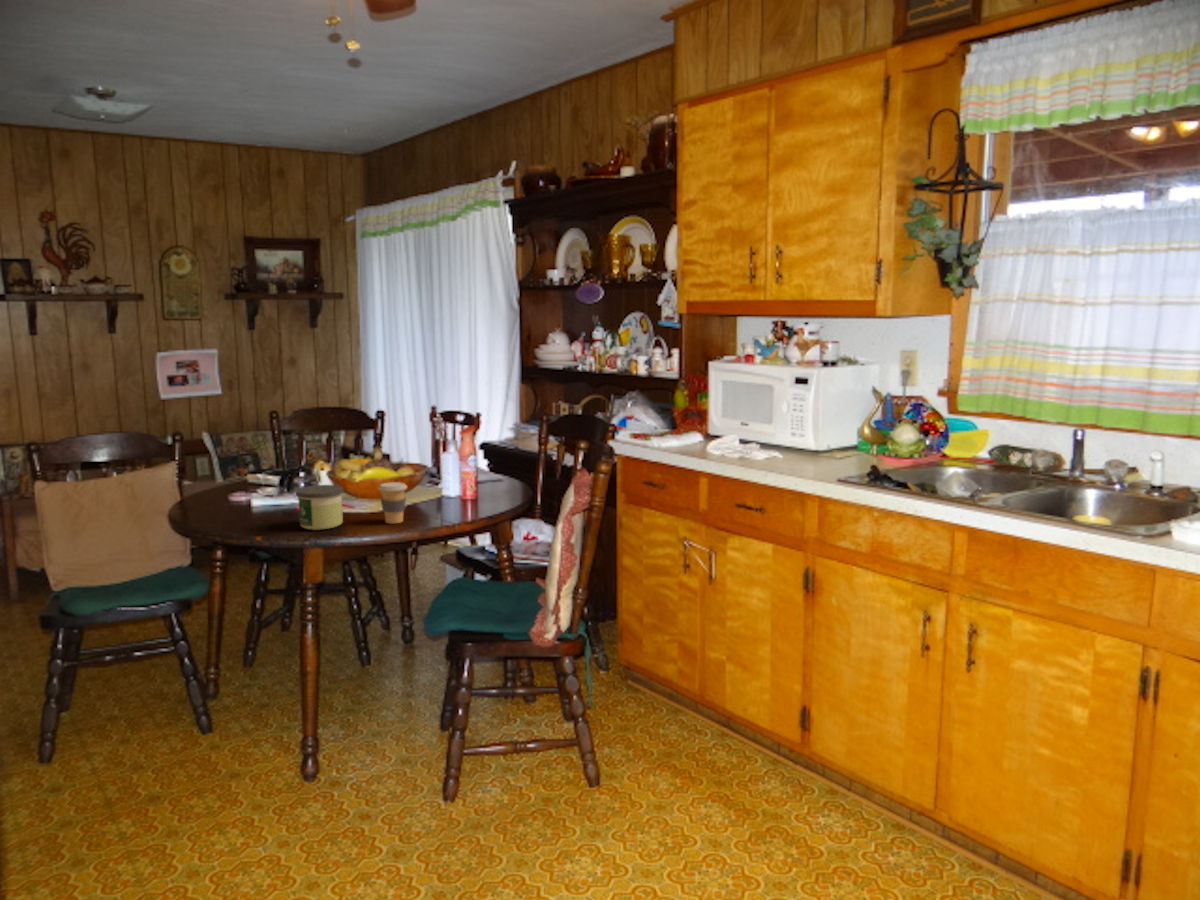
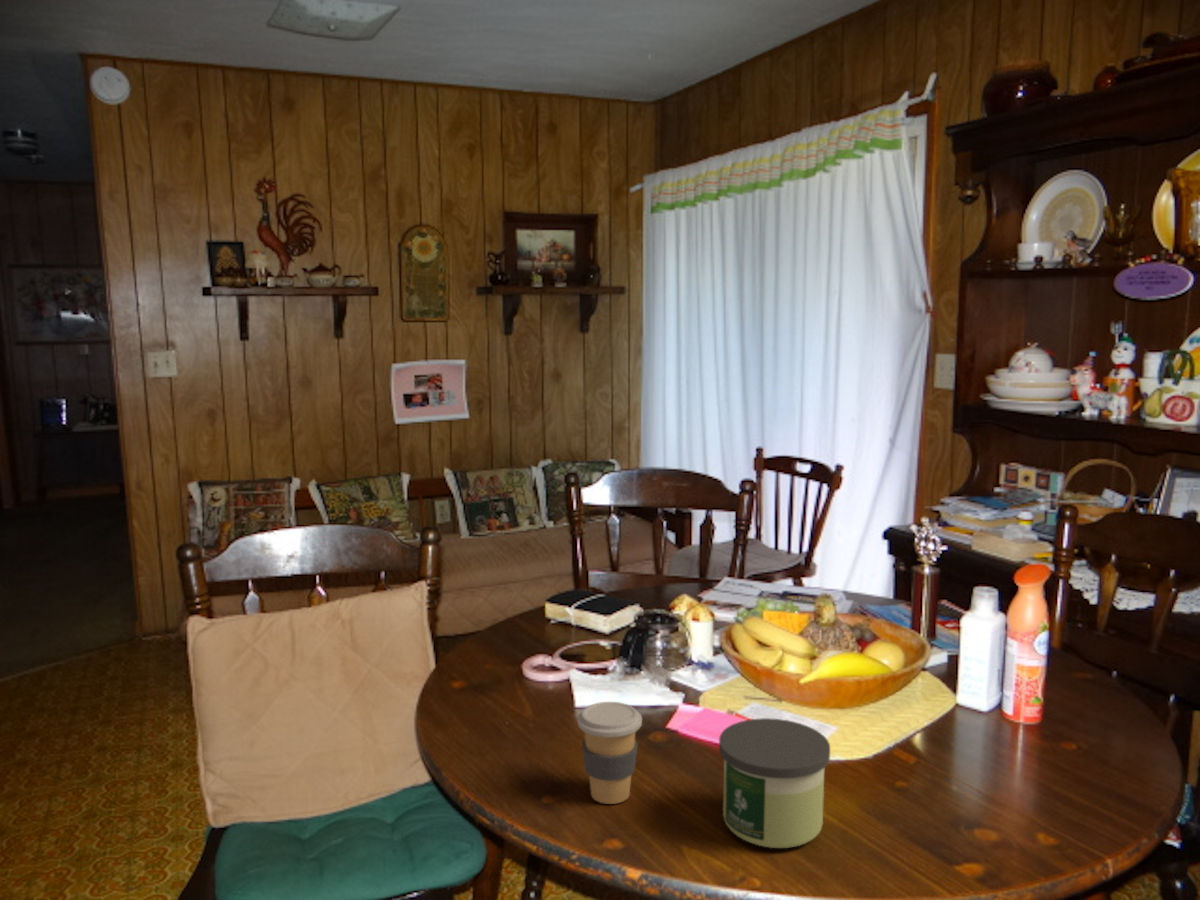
coffee cup: present [378,482,407,524] -> present [577,702,642,804]

